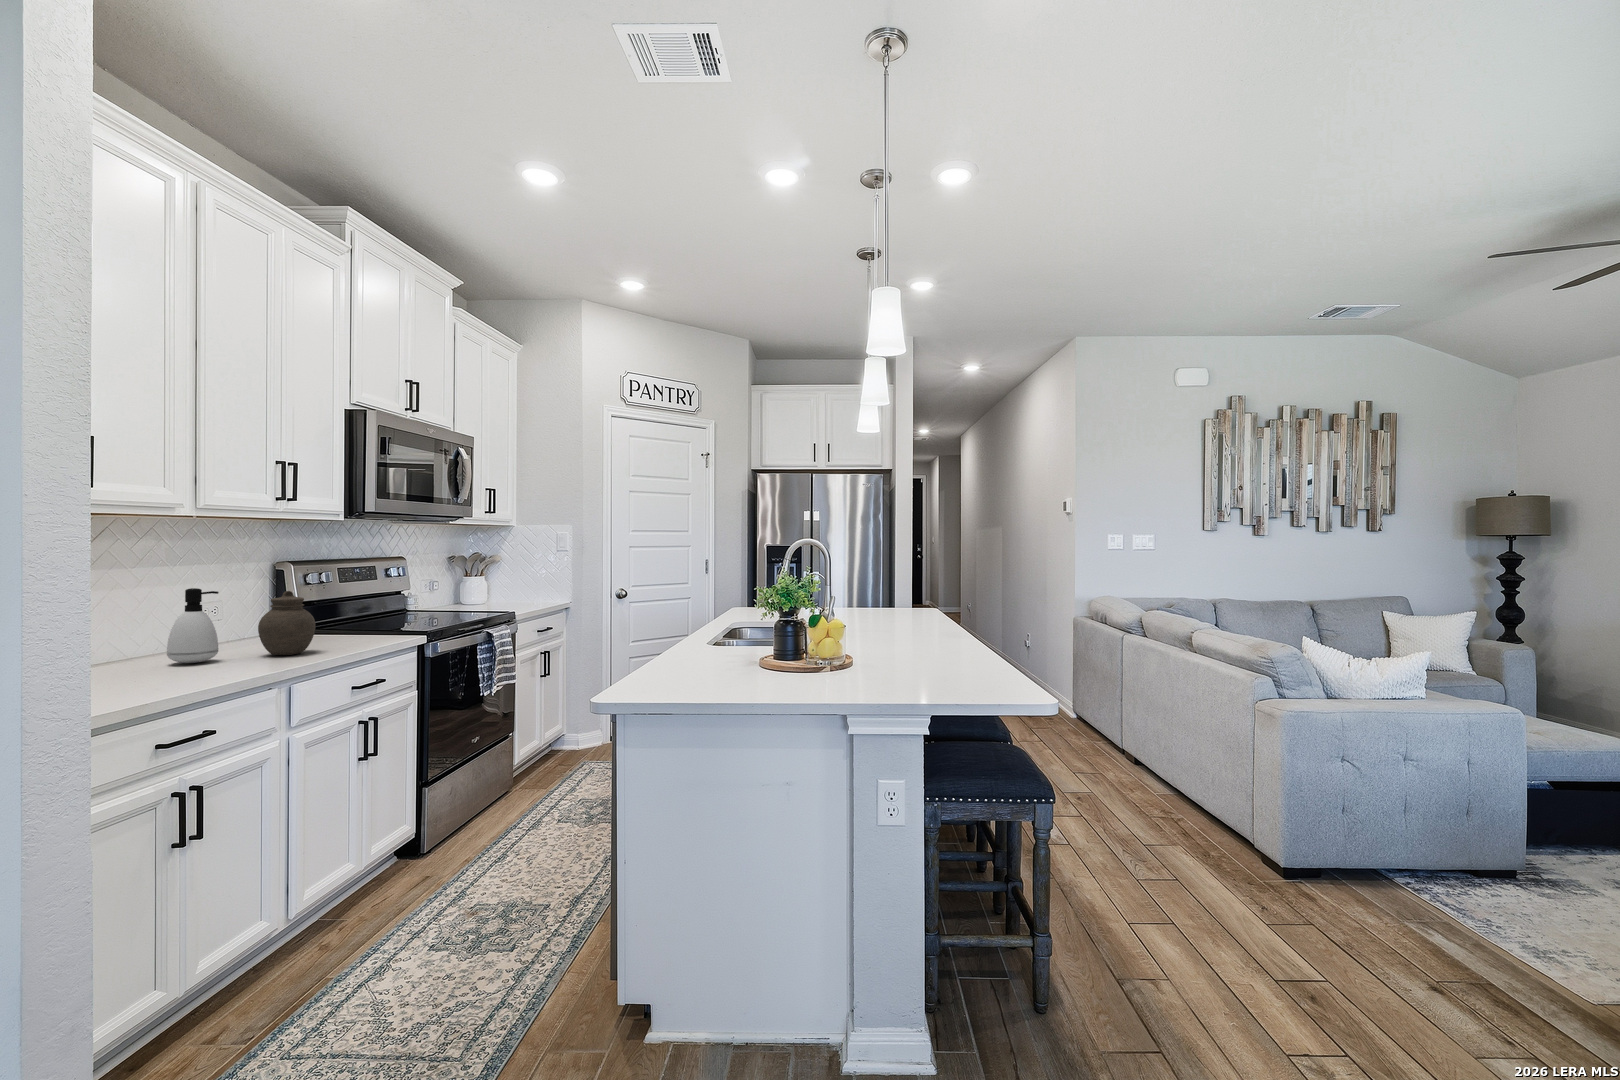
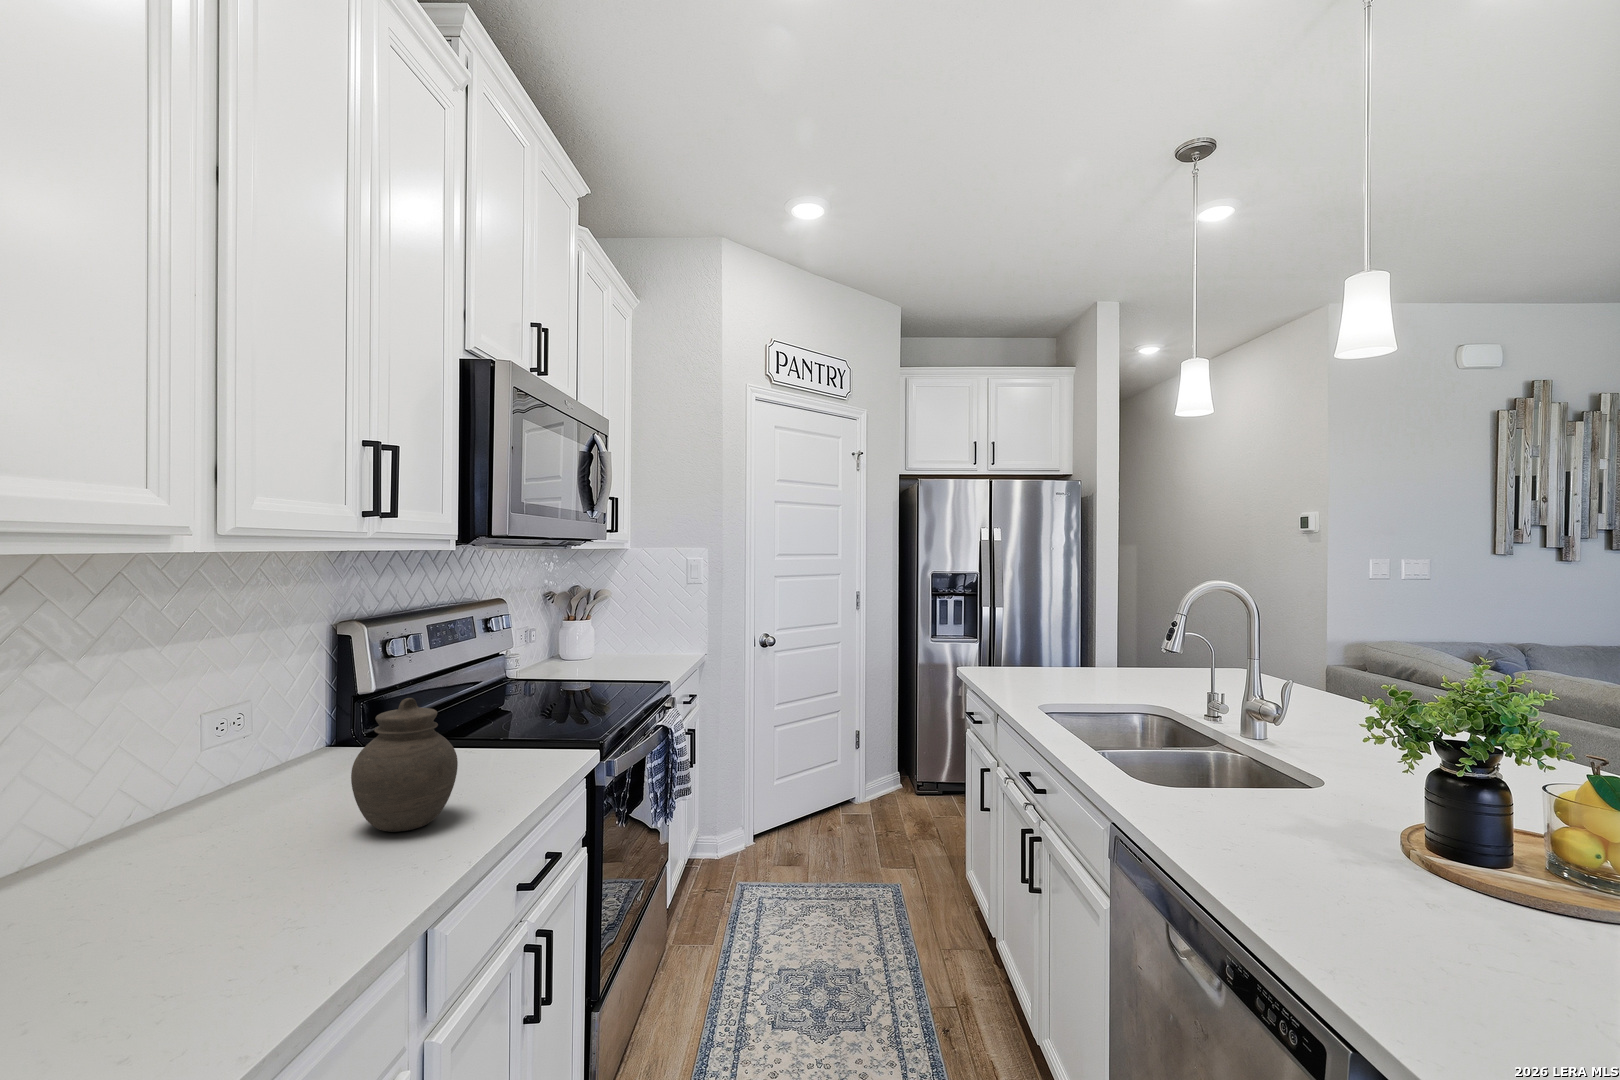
soap dispenser: present [167,588,219,663] -> none [168,707,280,874]

